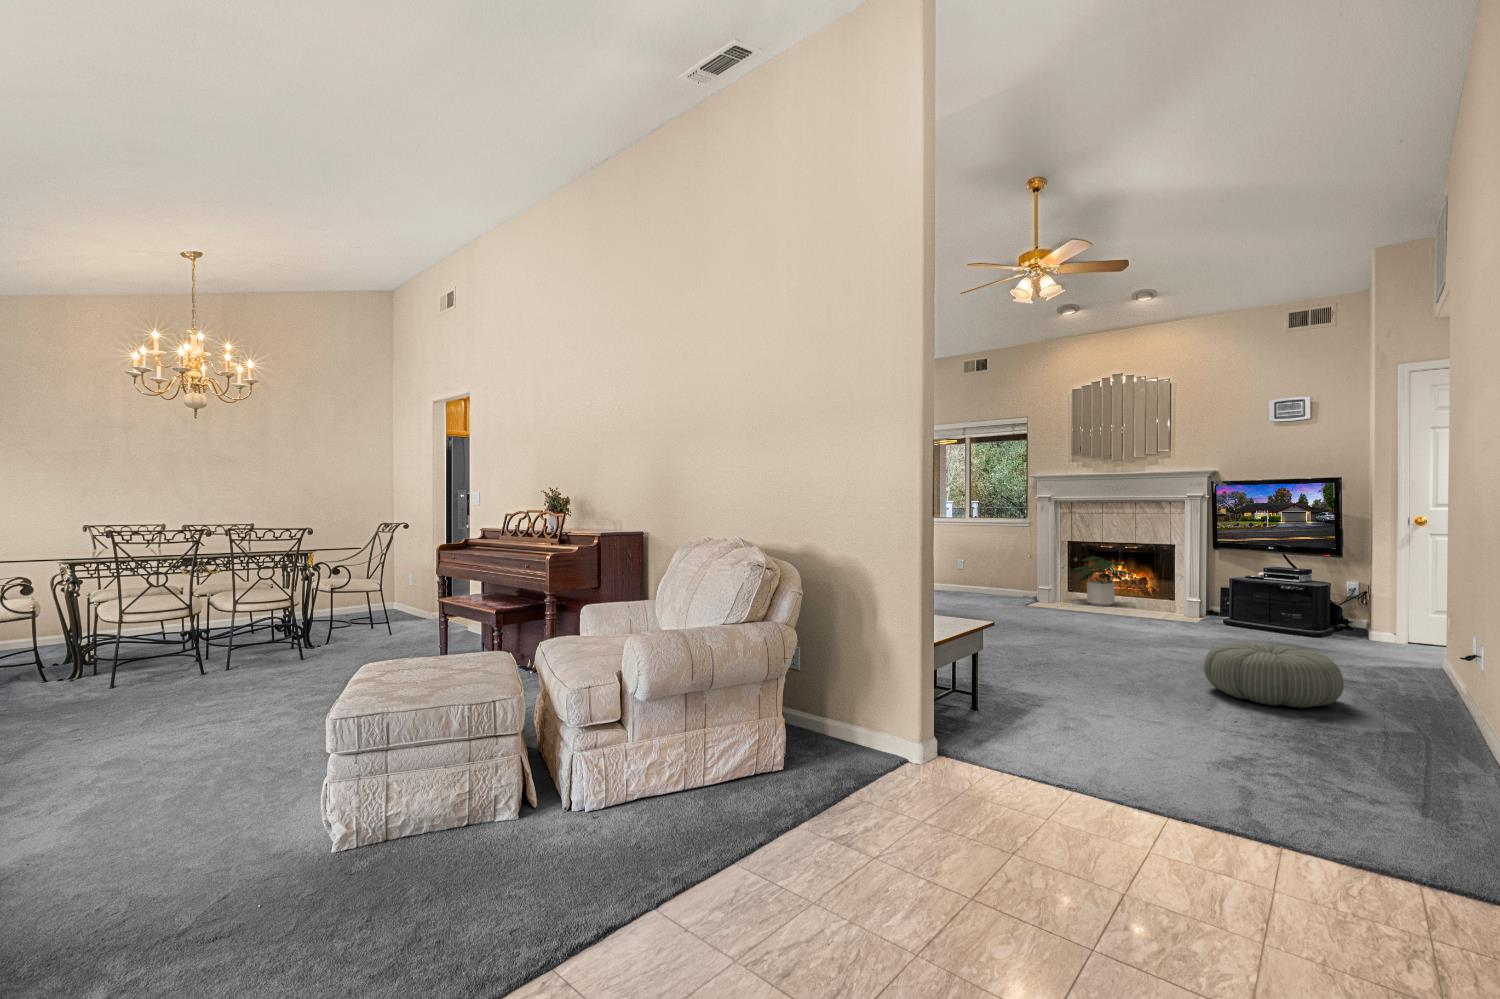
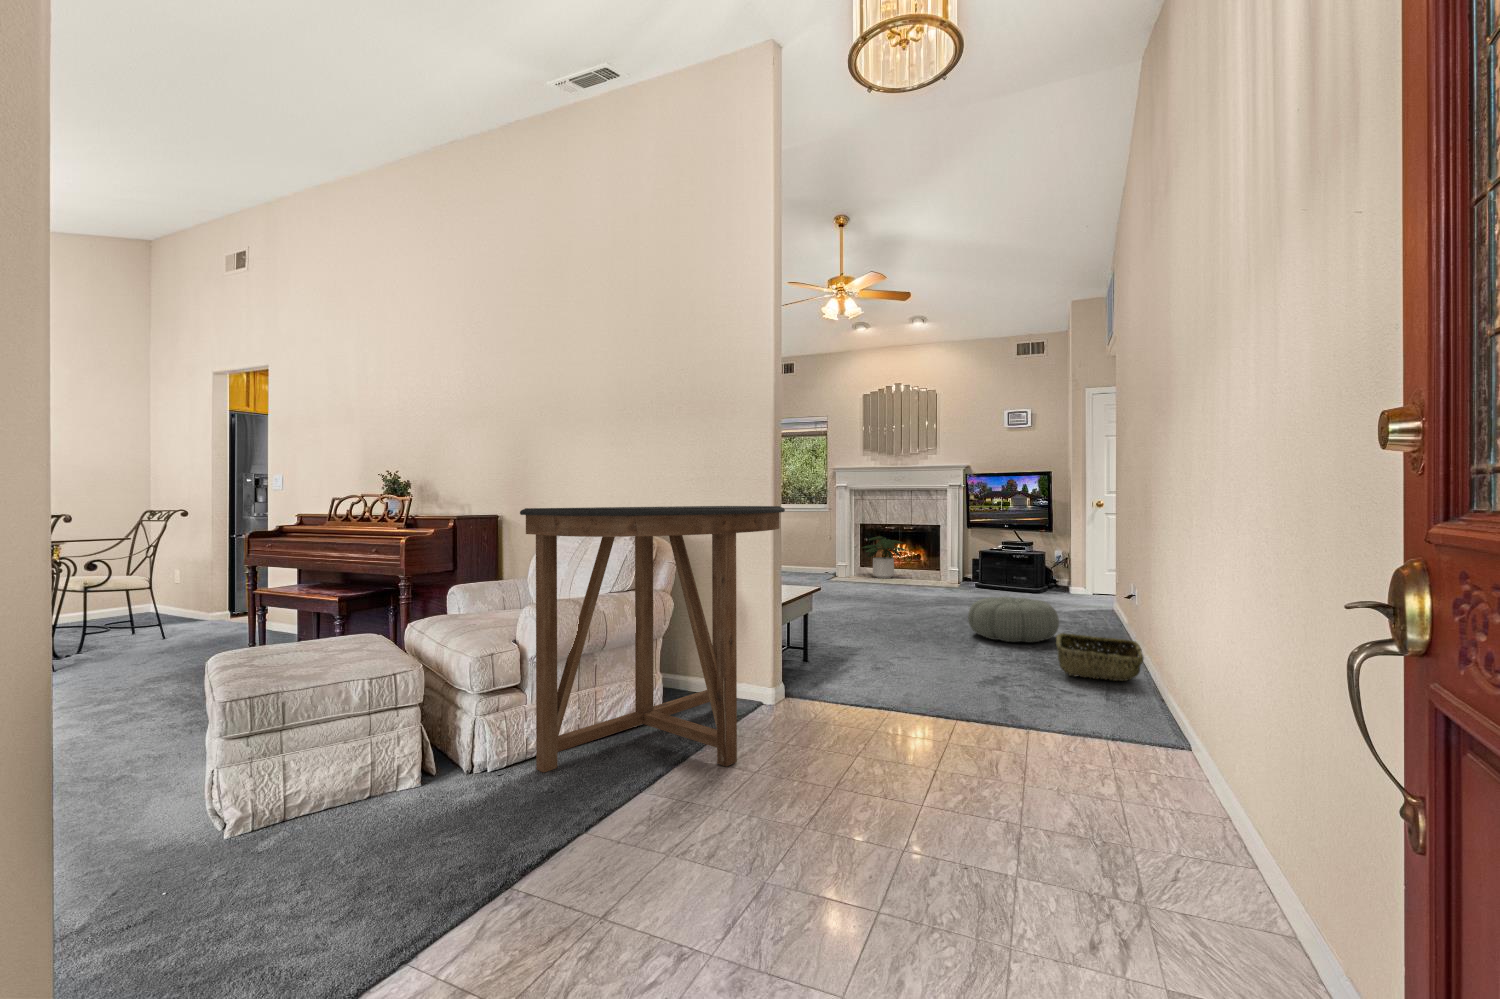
console table: none [619,527,928,844] -> present [520,506,785,773]
woven basket: none [1335,703,1489,783] -> present [1056,633,1144,681]

